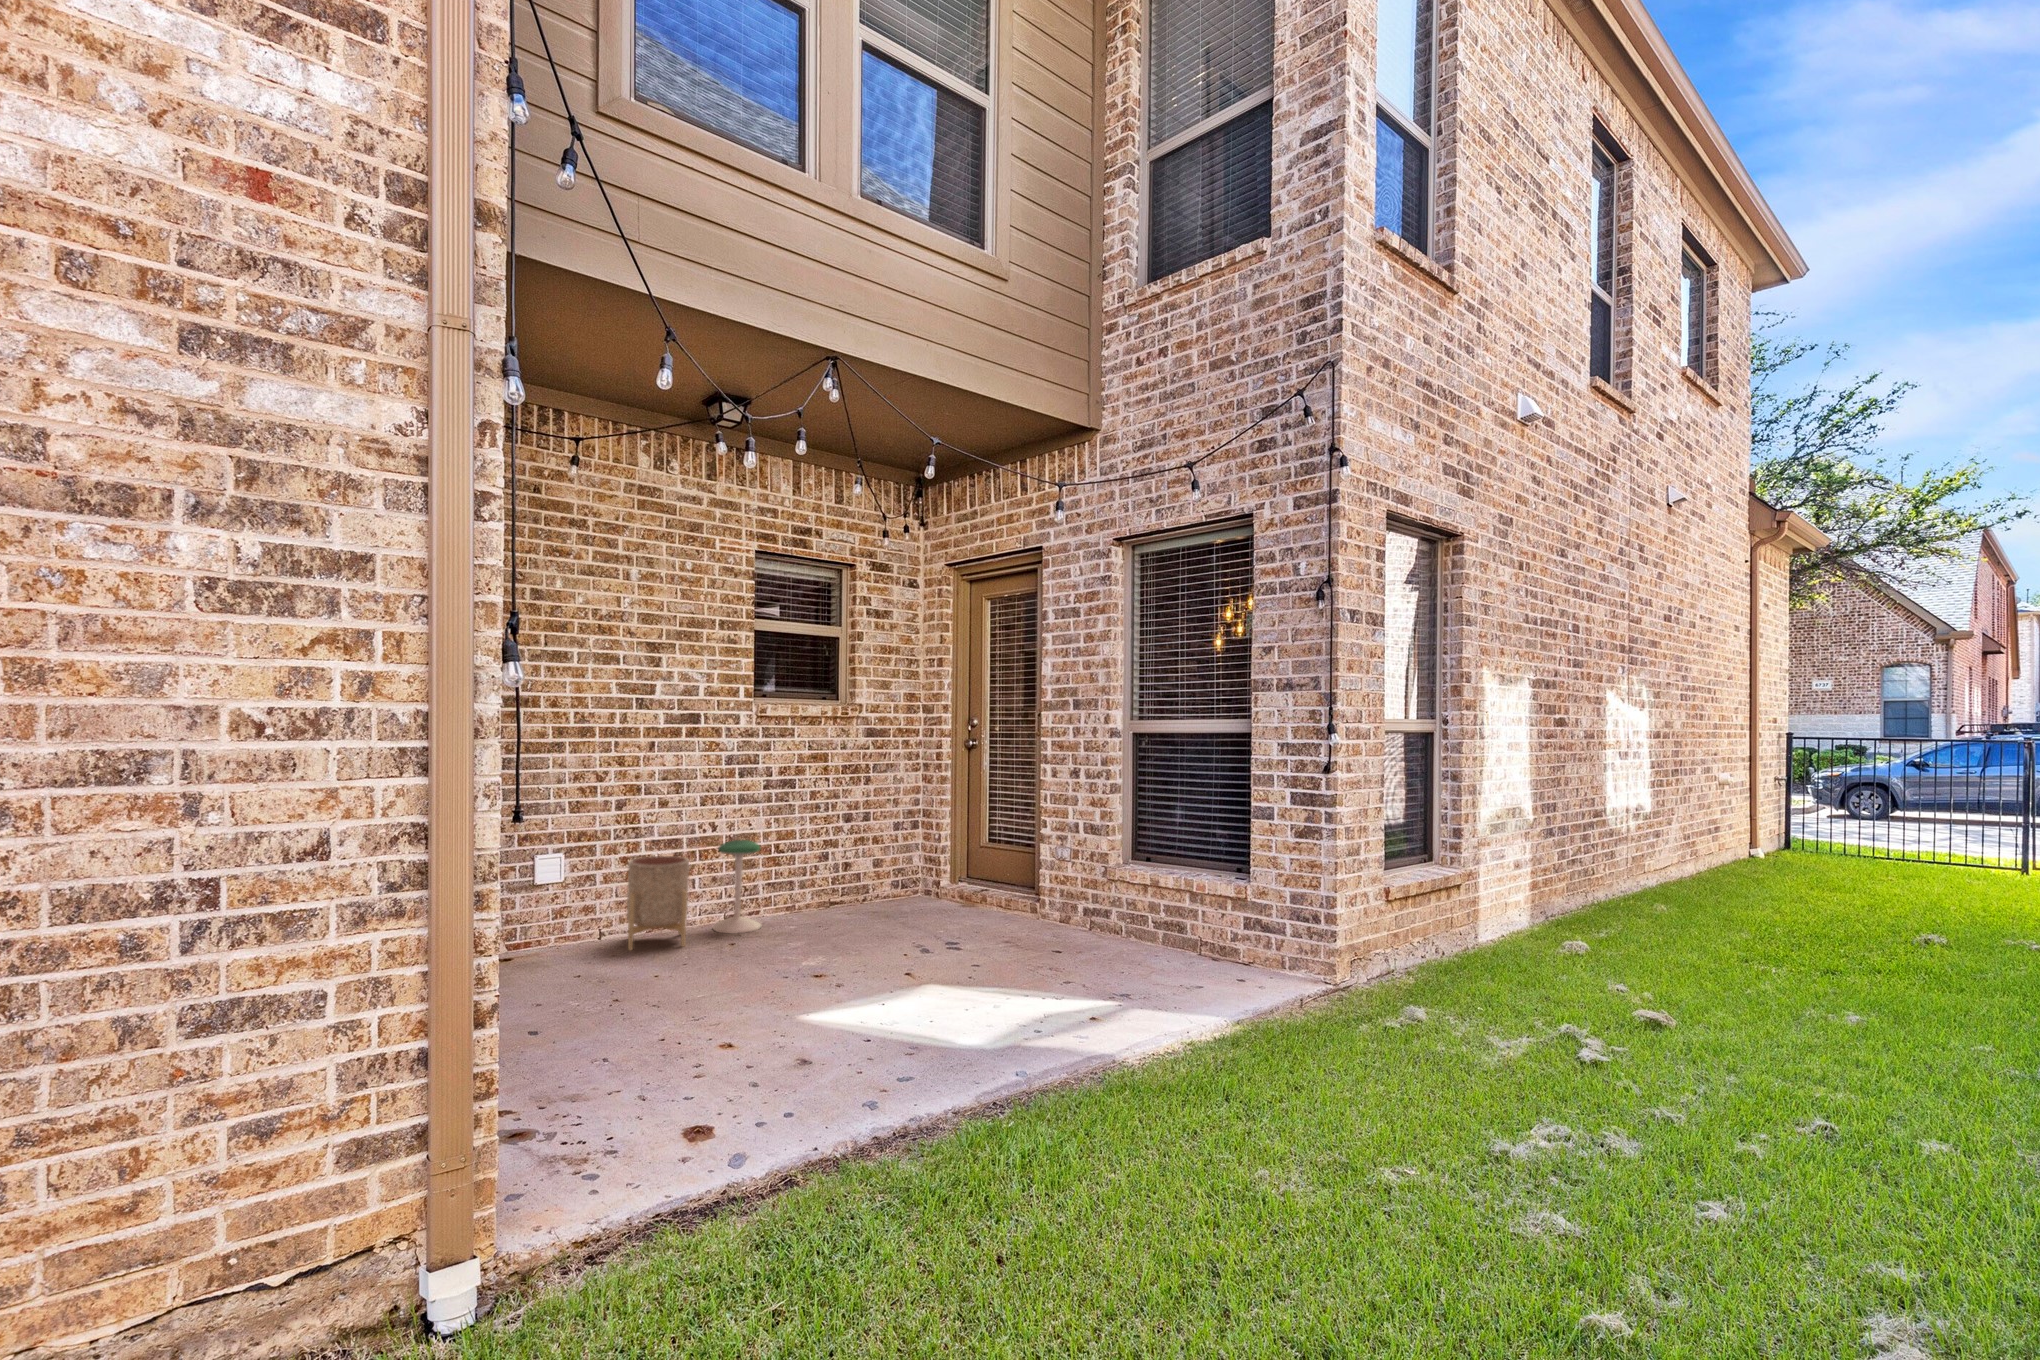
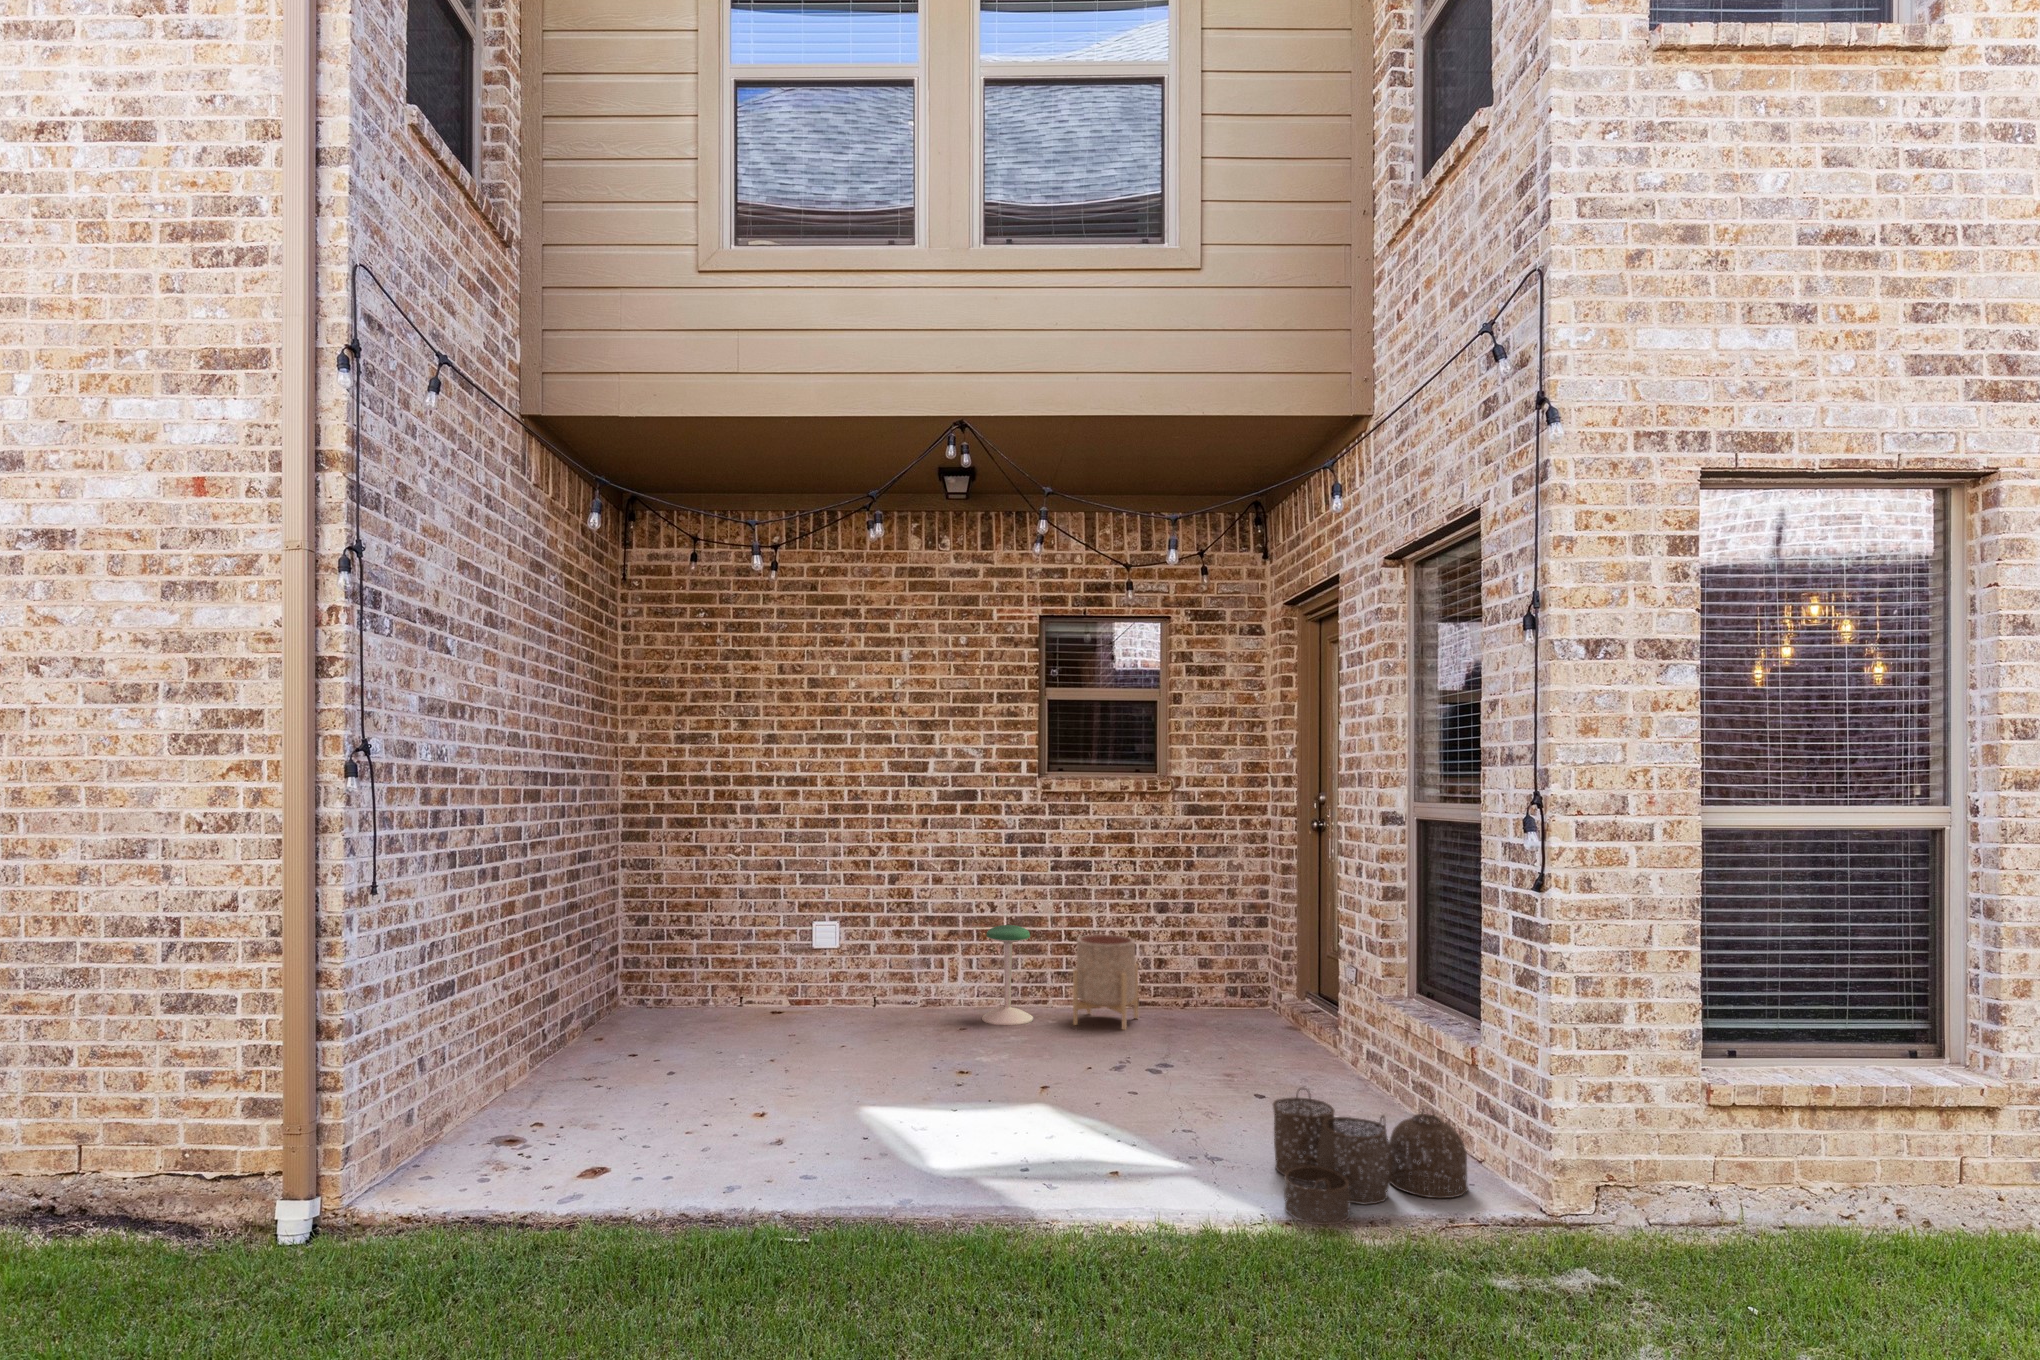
planter: present [627,856,689,950] -> present [1073,935,1138,1030]
woven basket: none [1138,921,1258,1012] -> present [1273,1087,1468,1225]

